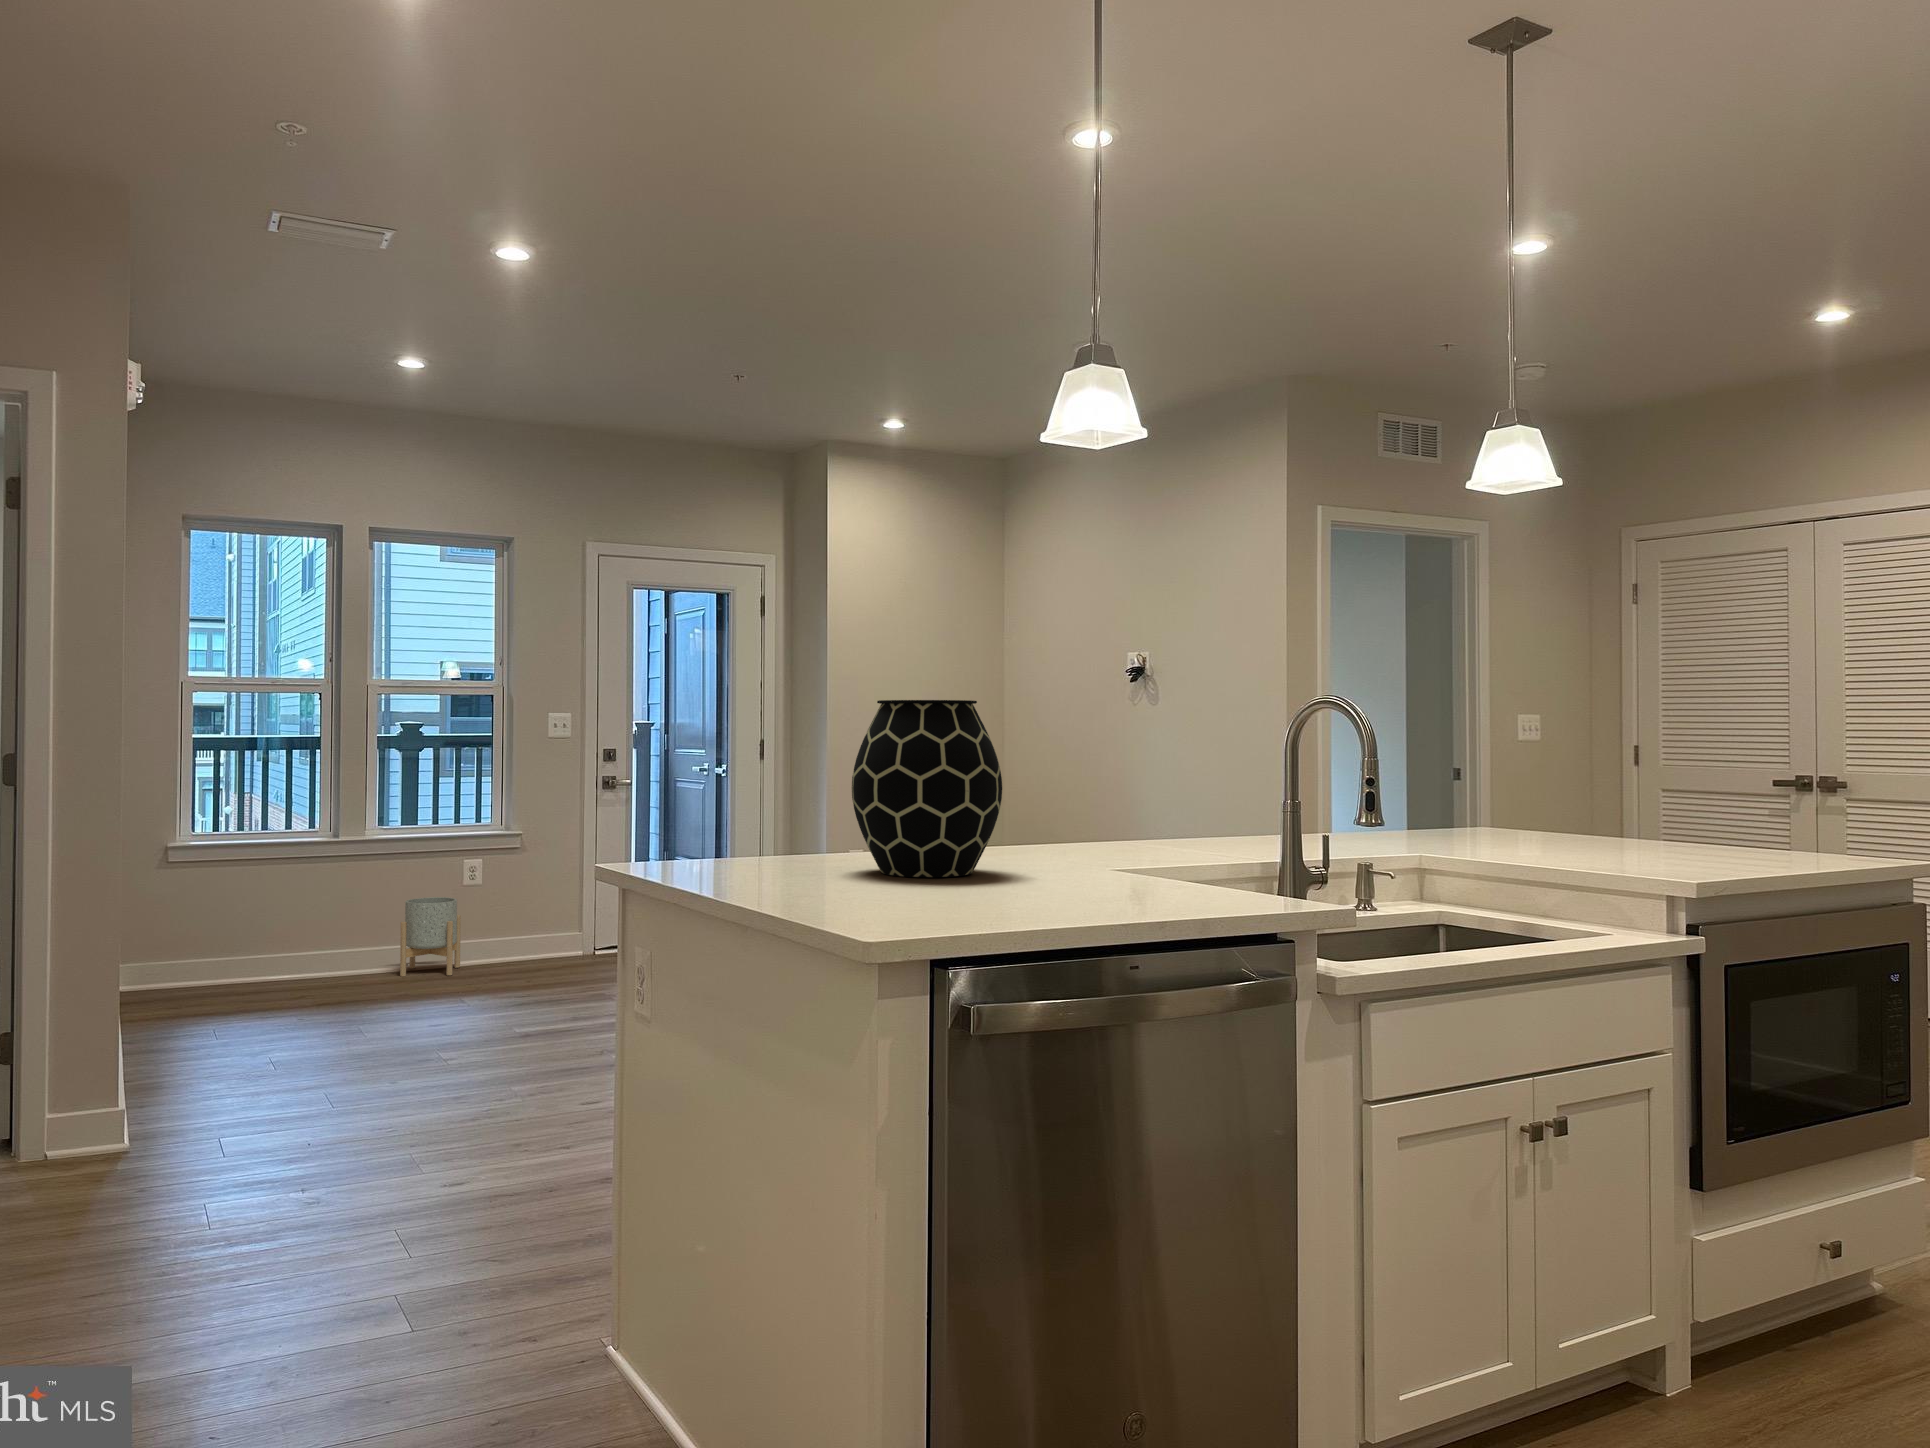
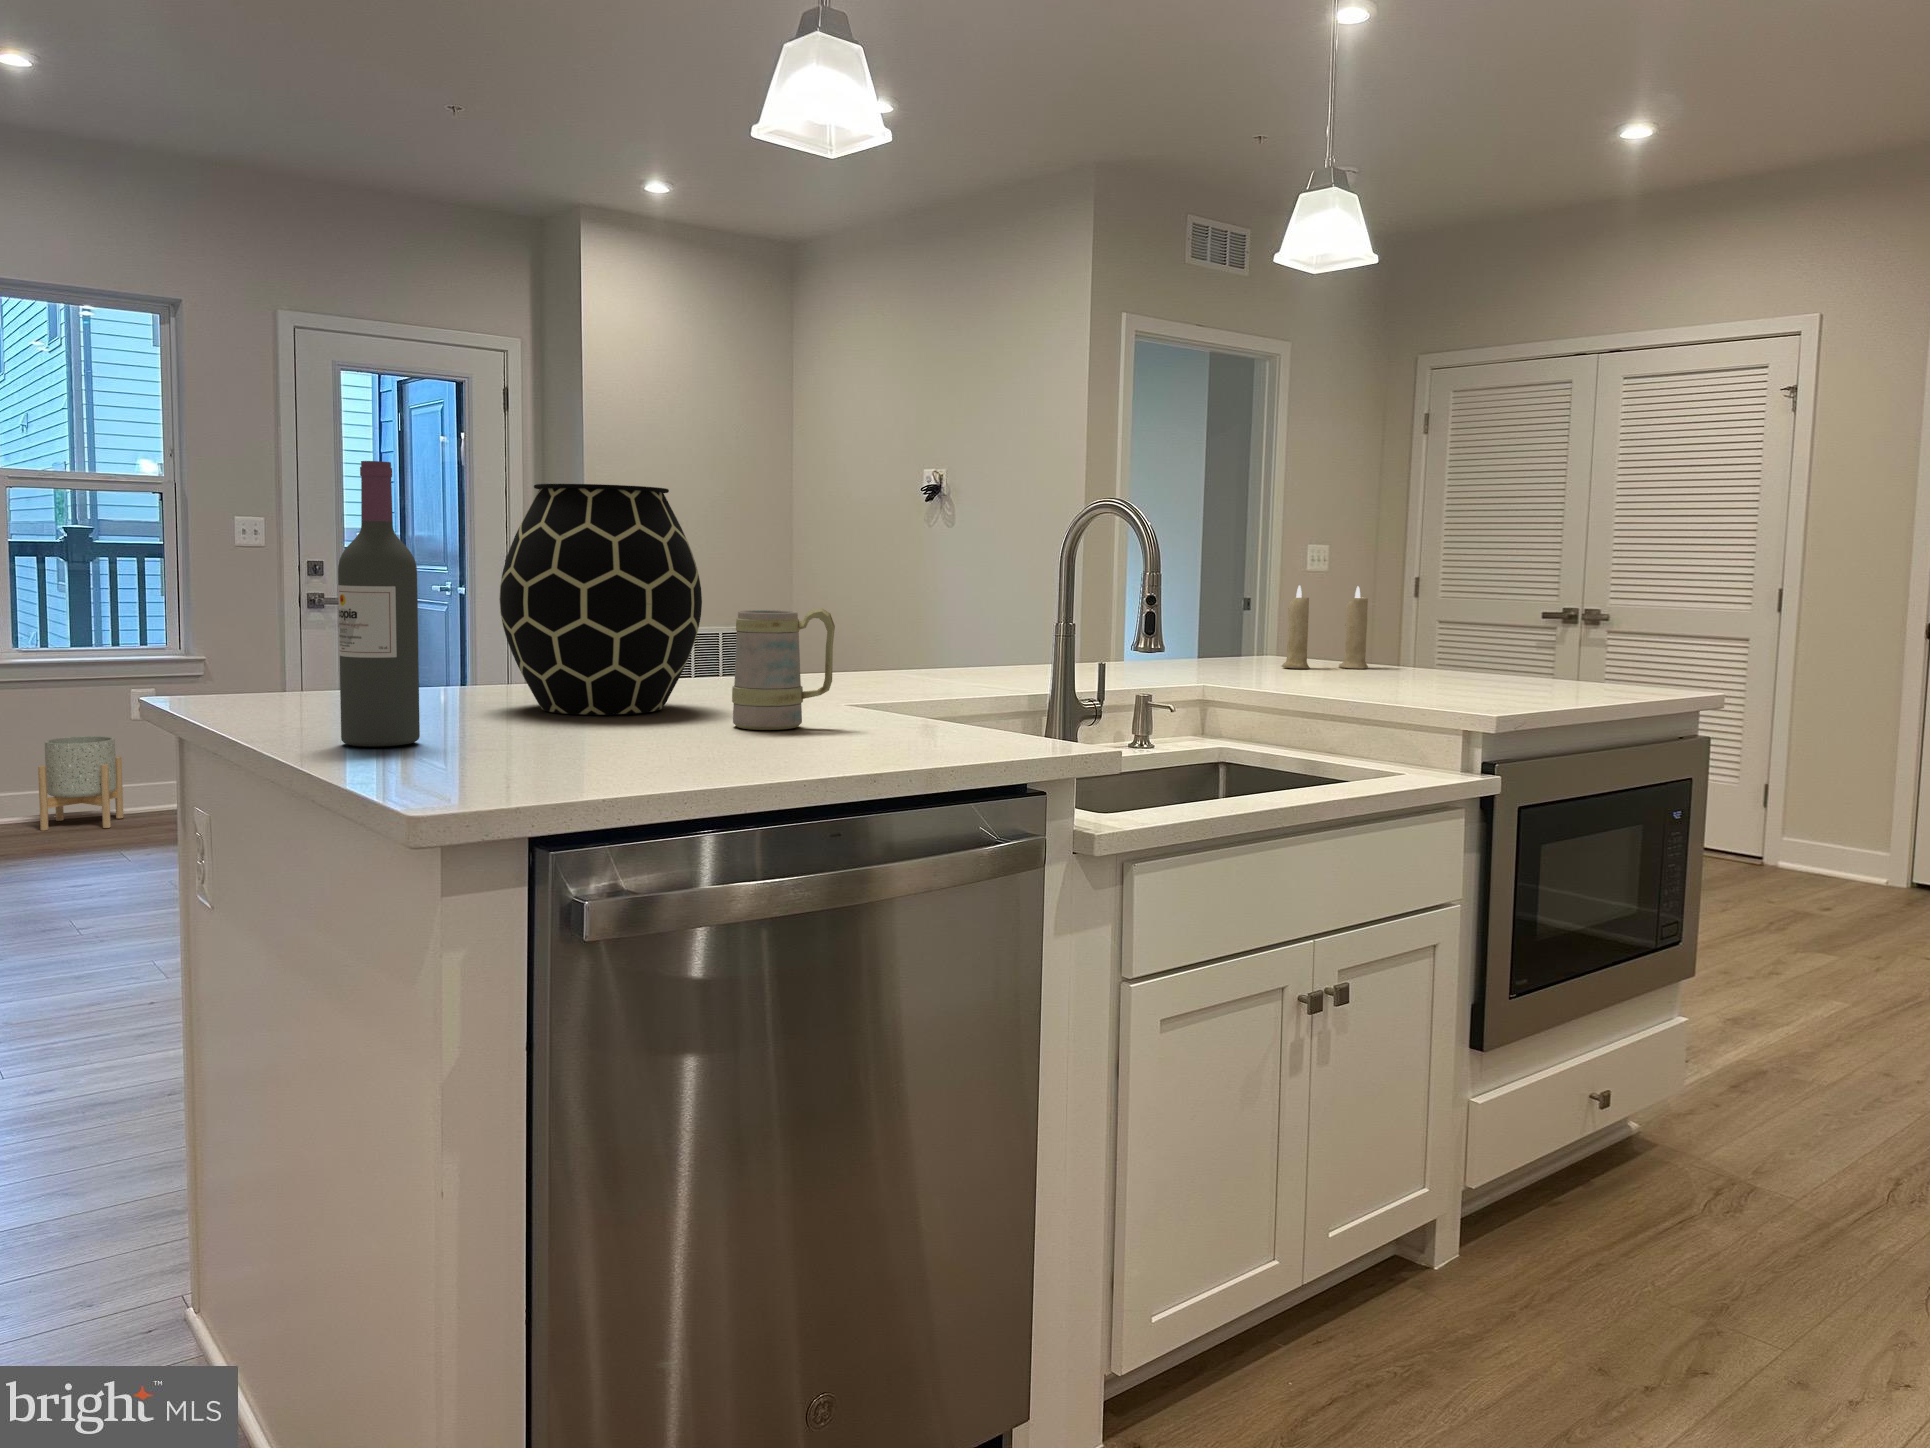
wine bottle: none [767,694,819,899] -> present [338,461,420,747]
candle: none [1491,760,1577,838] -> present [1282,585,1368,669]
mug: none [1034,794,1113,889] -> present [732,609,835,730]

